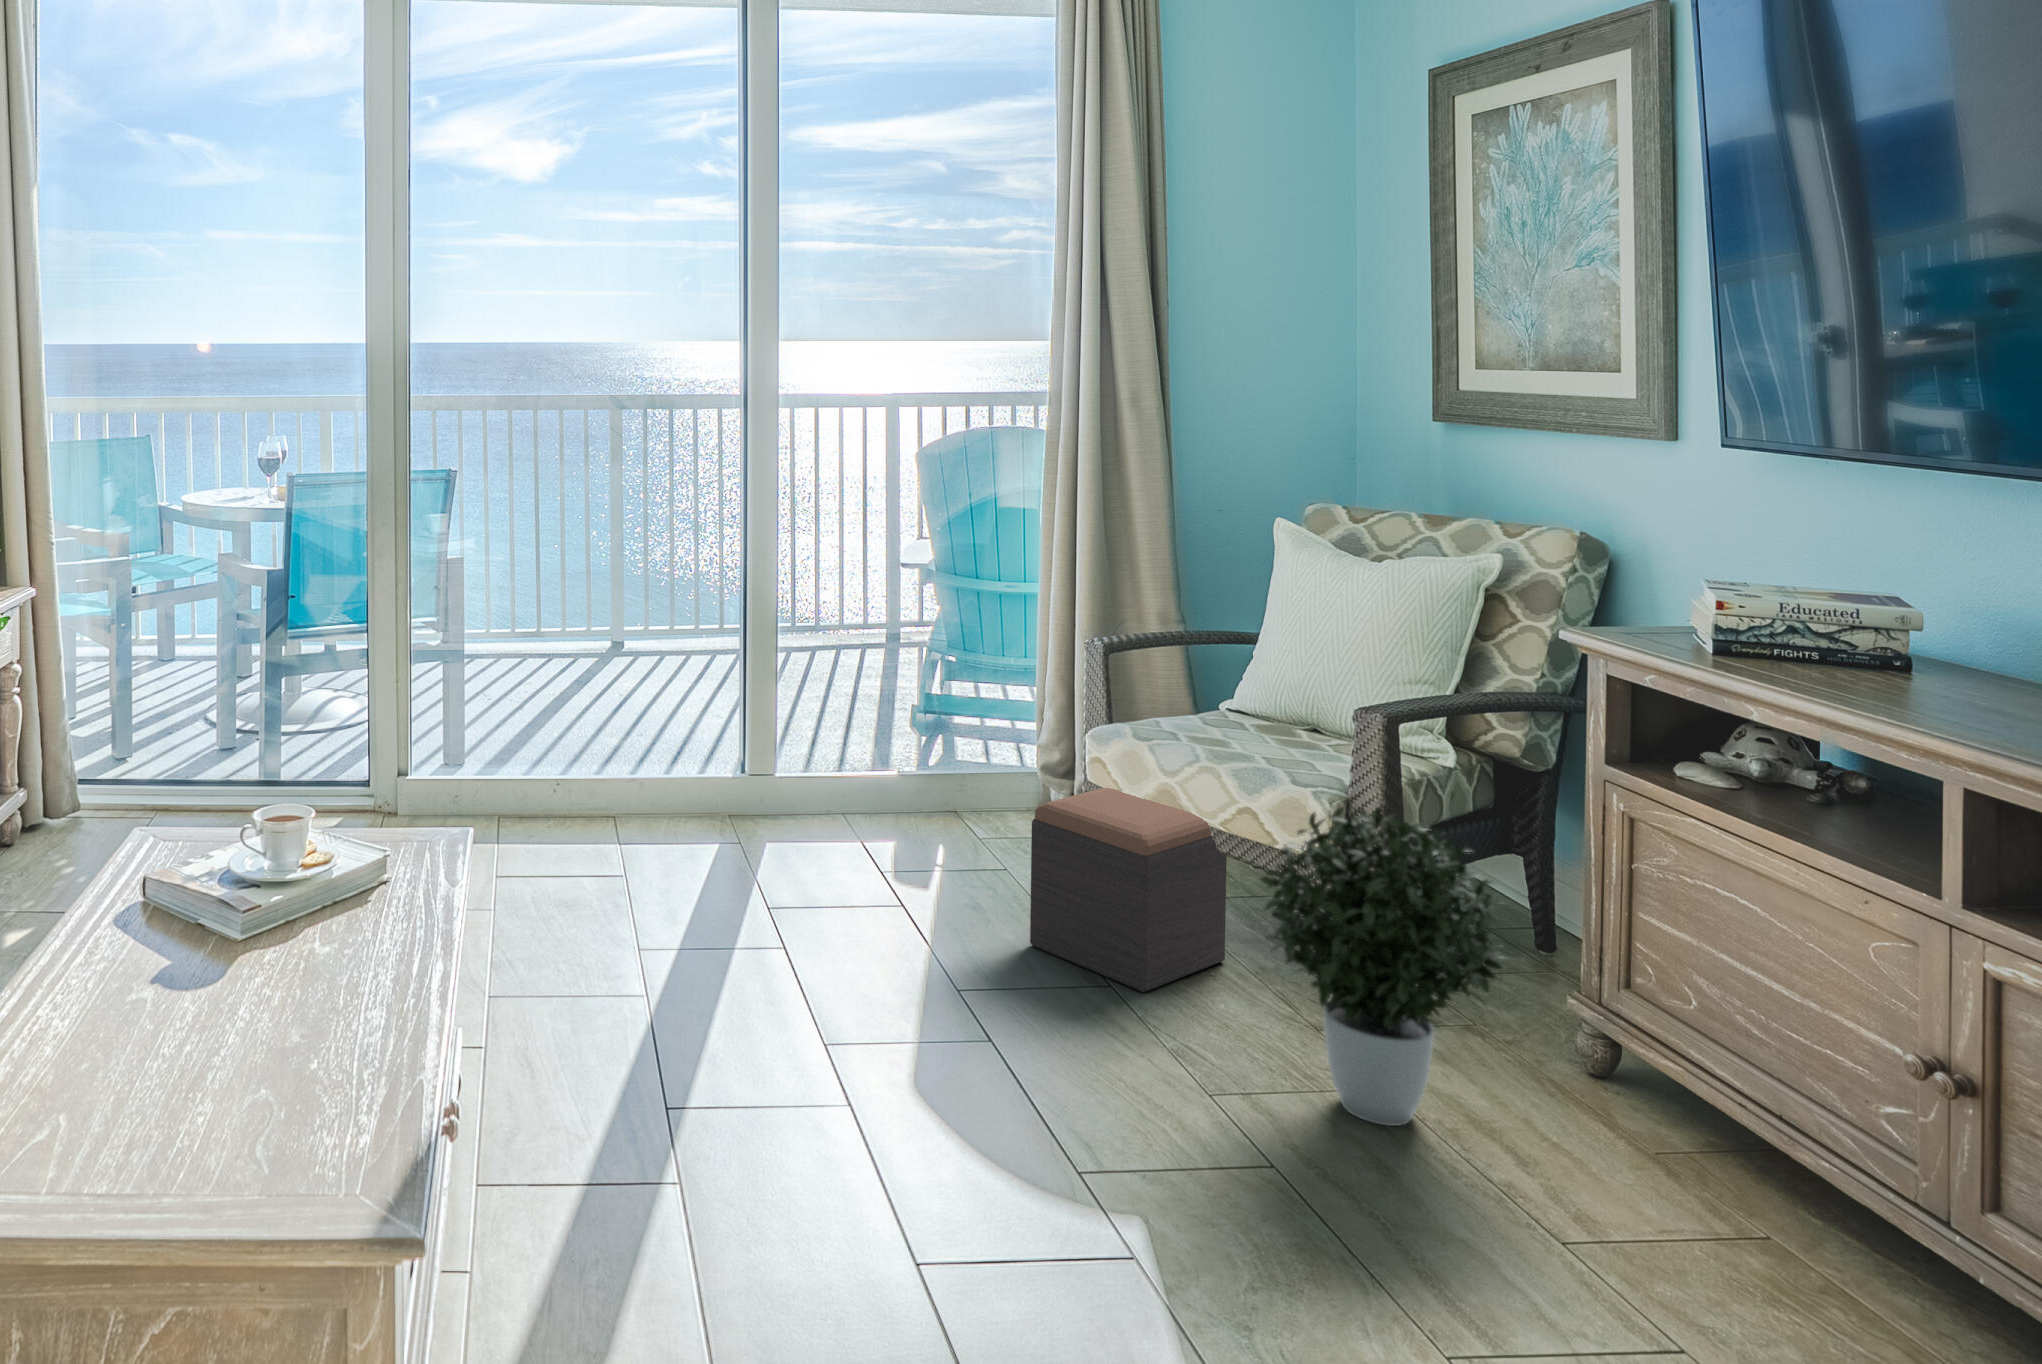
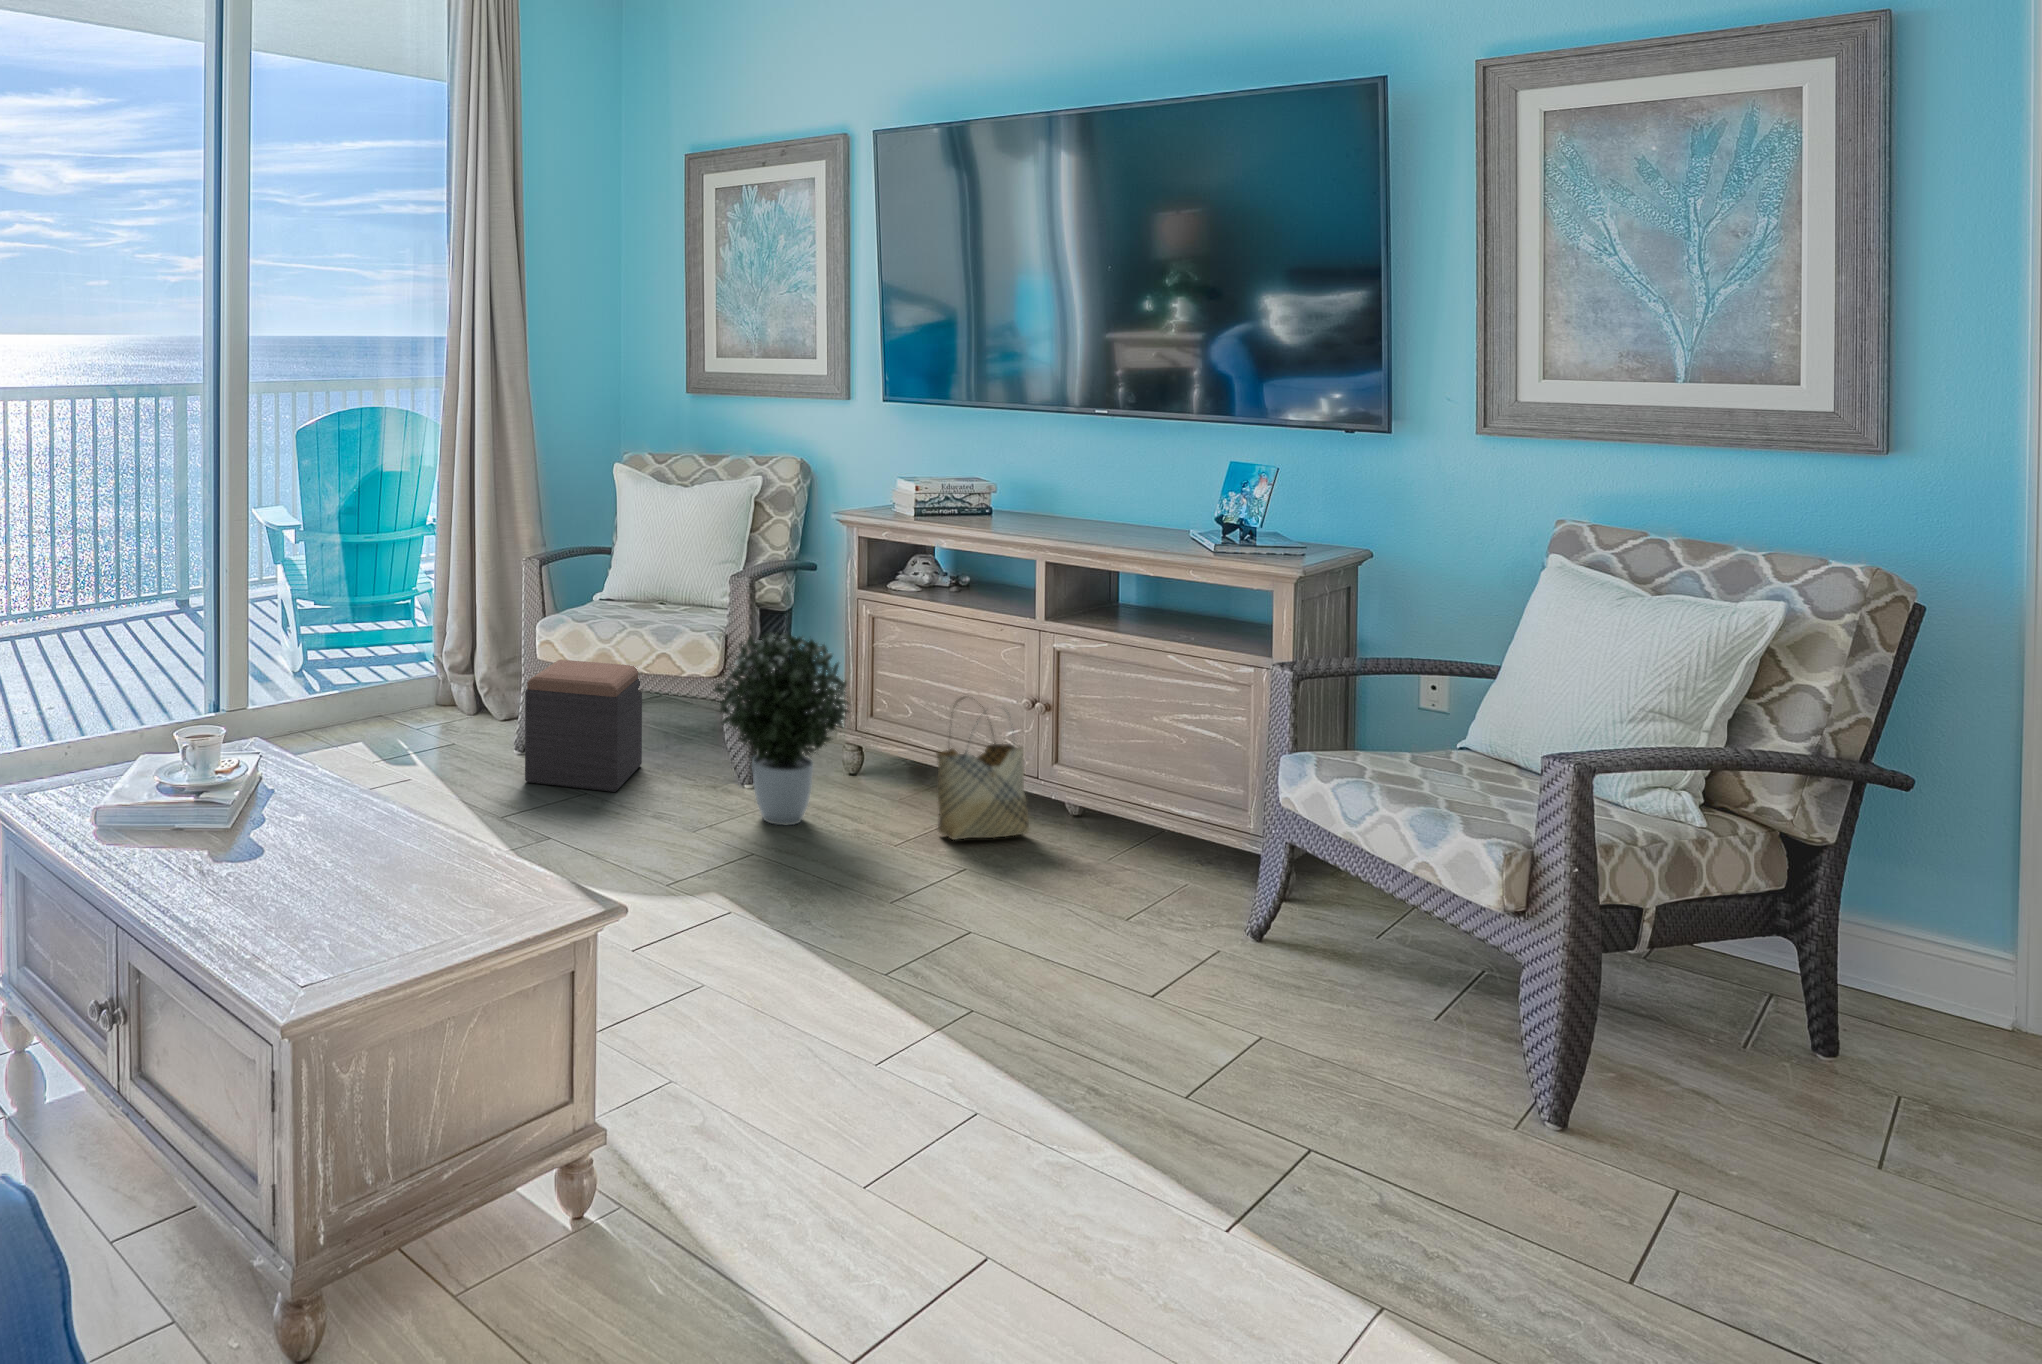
woven basket: none [1651,994,1873,1289] -> present [936,697,1029,840]

